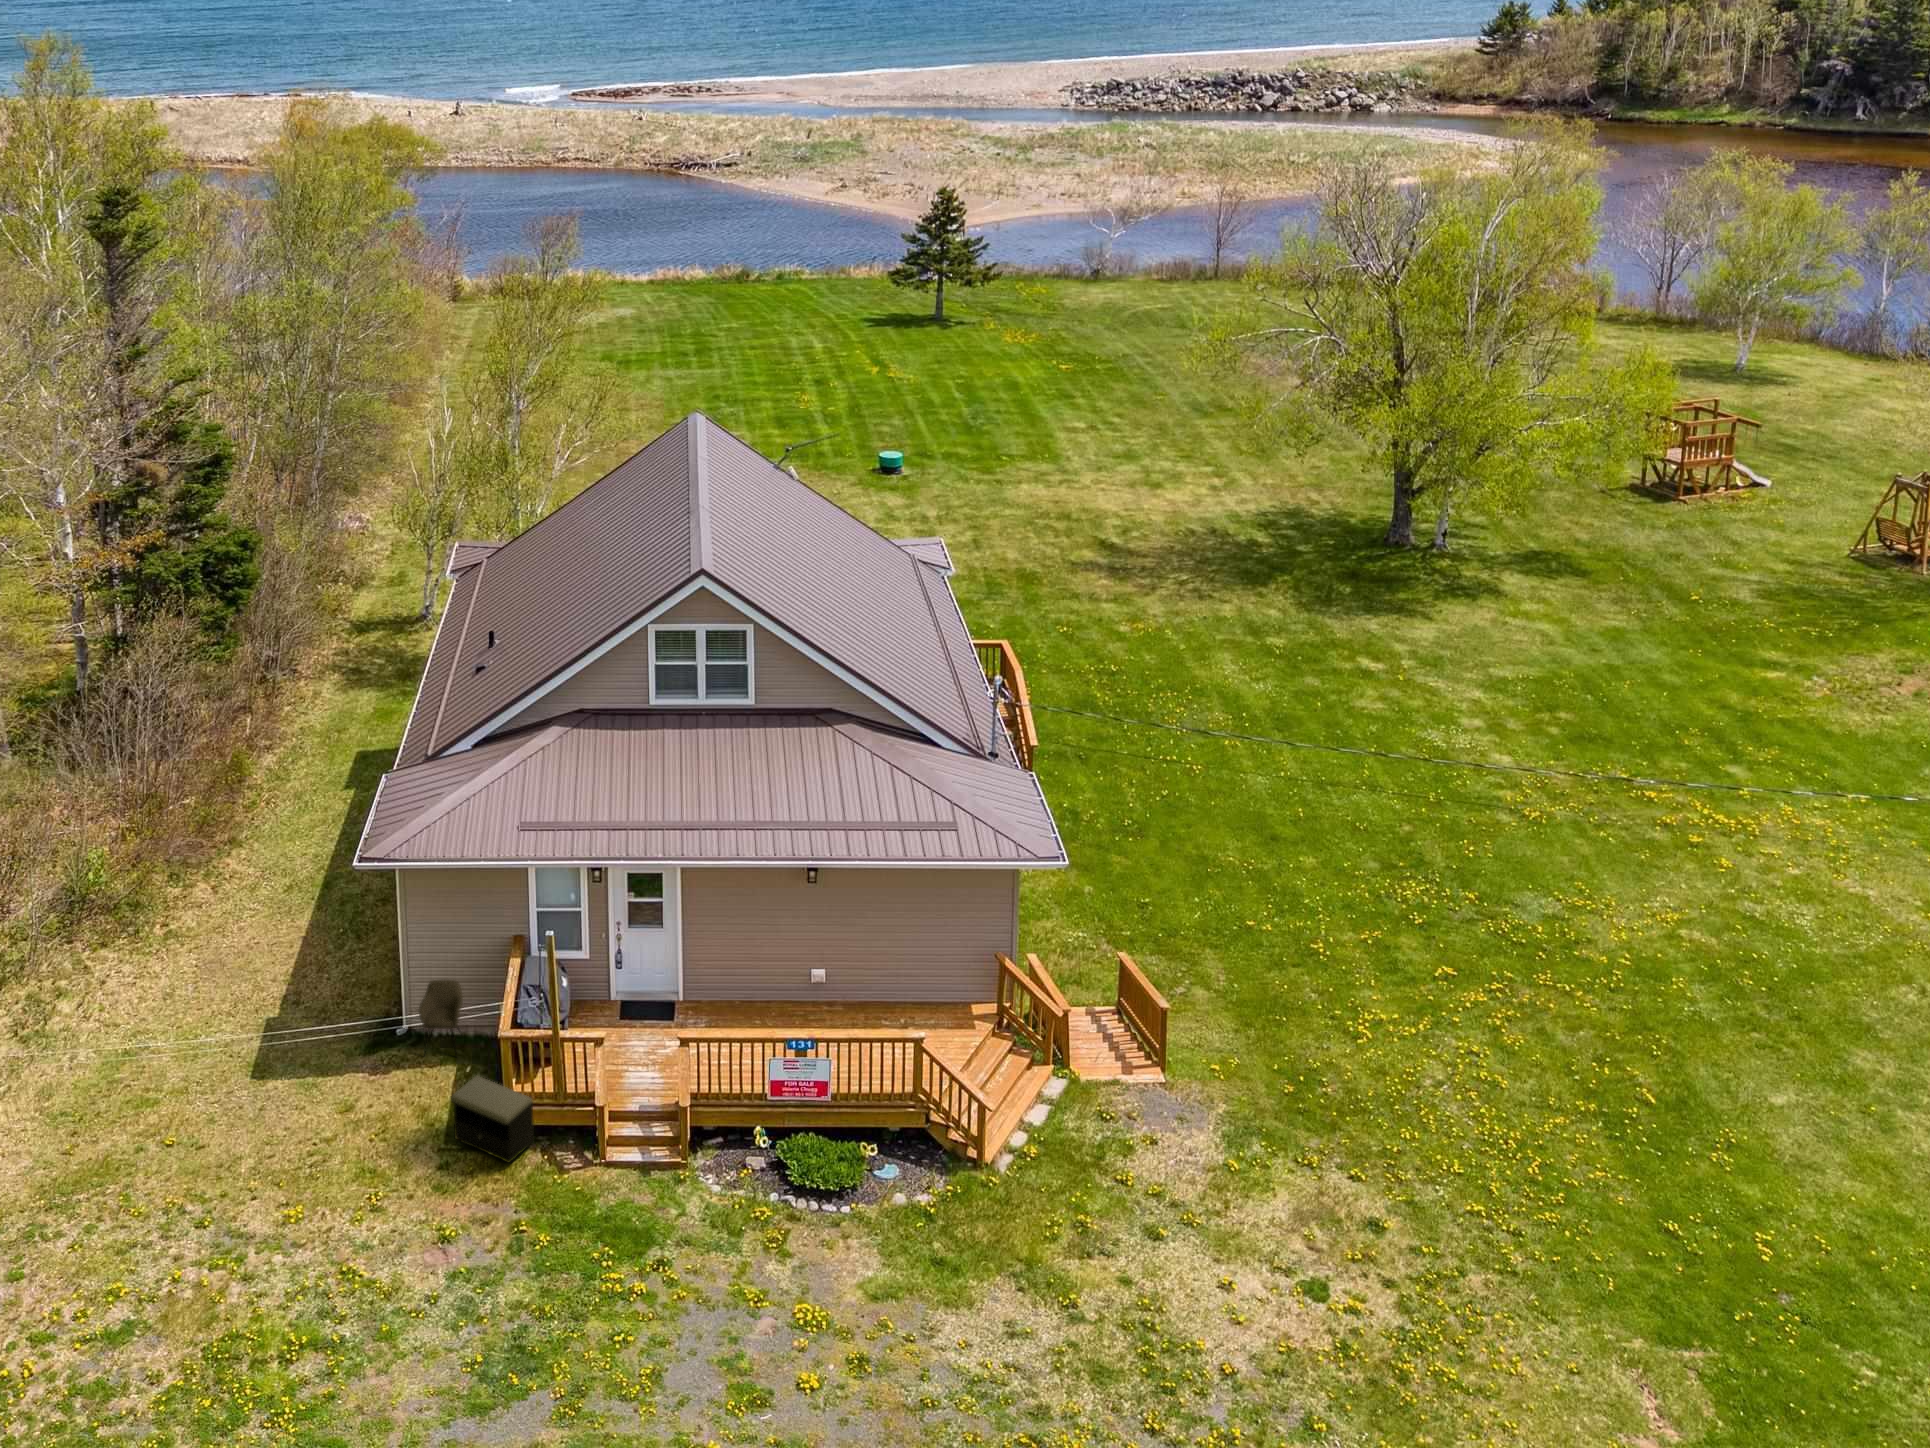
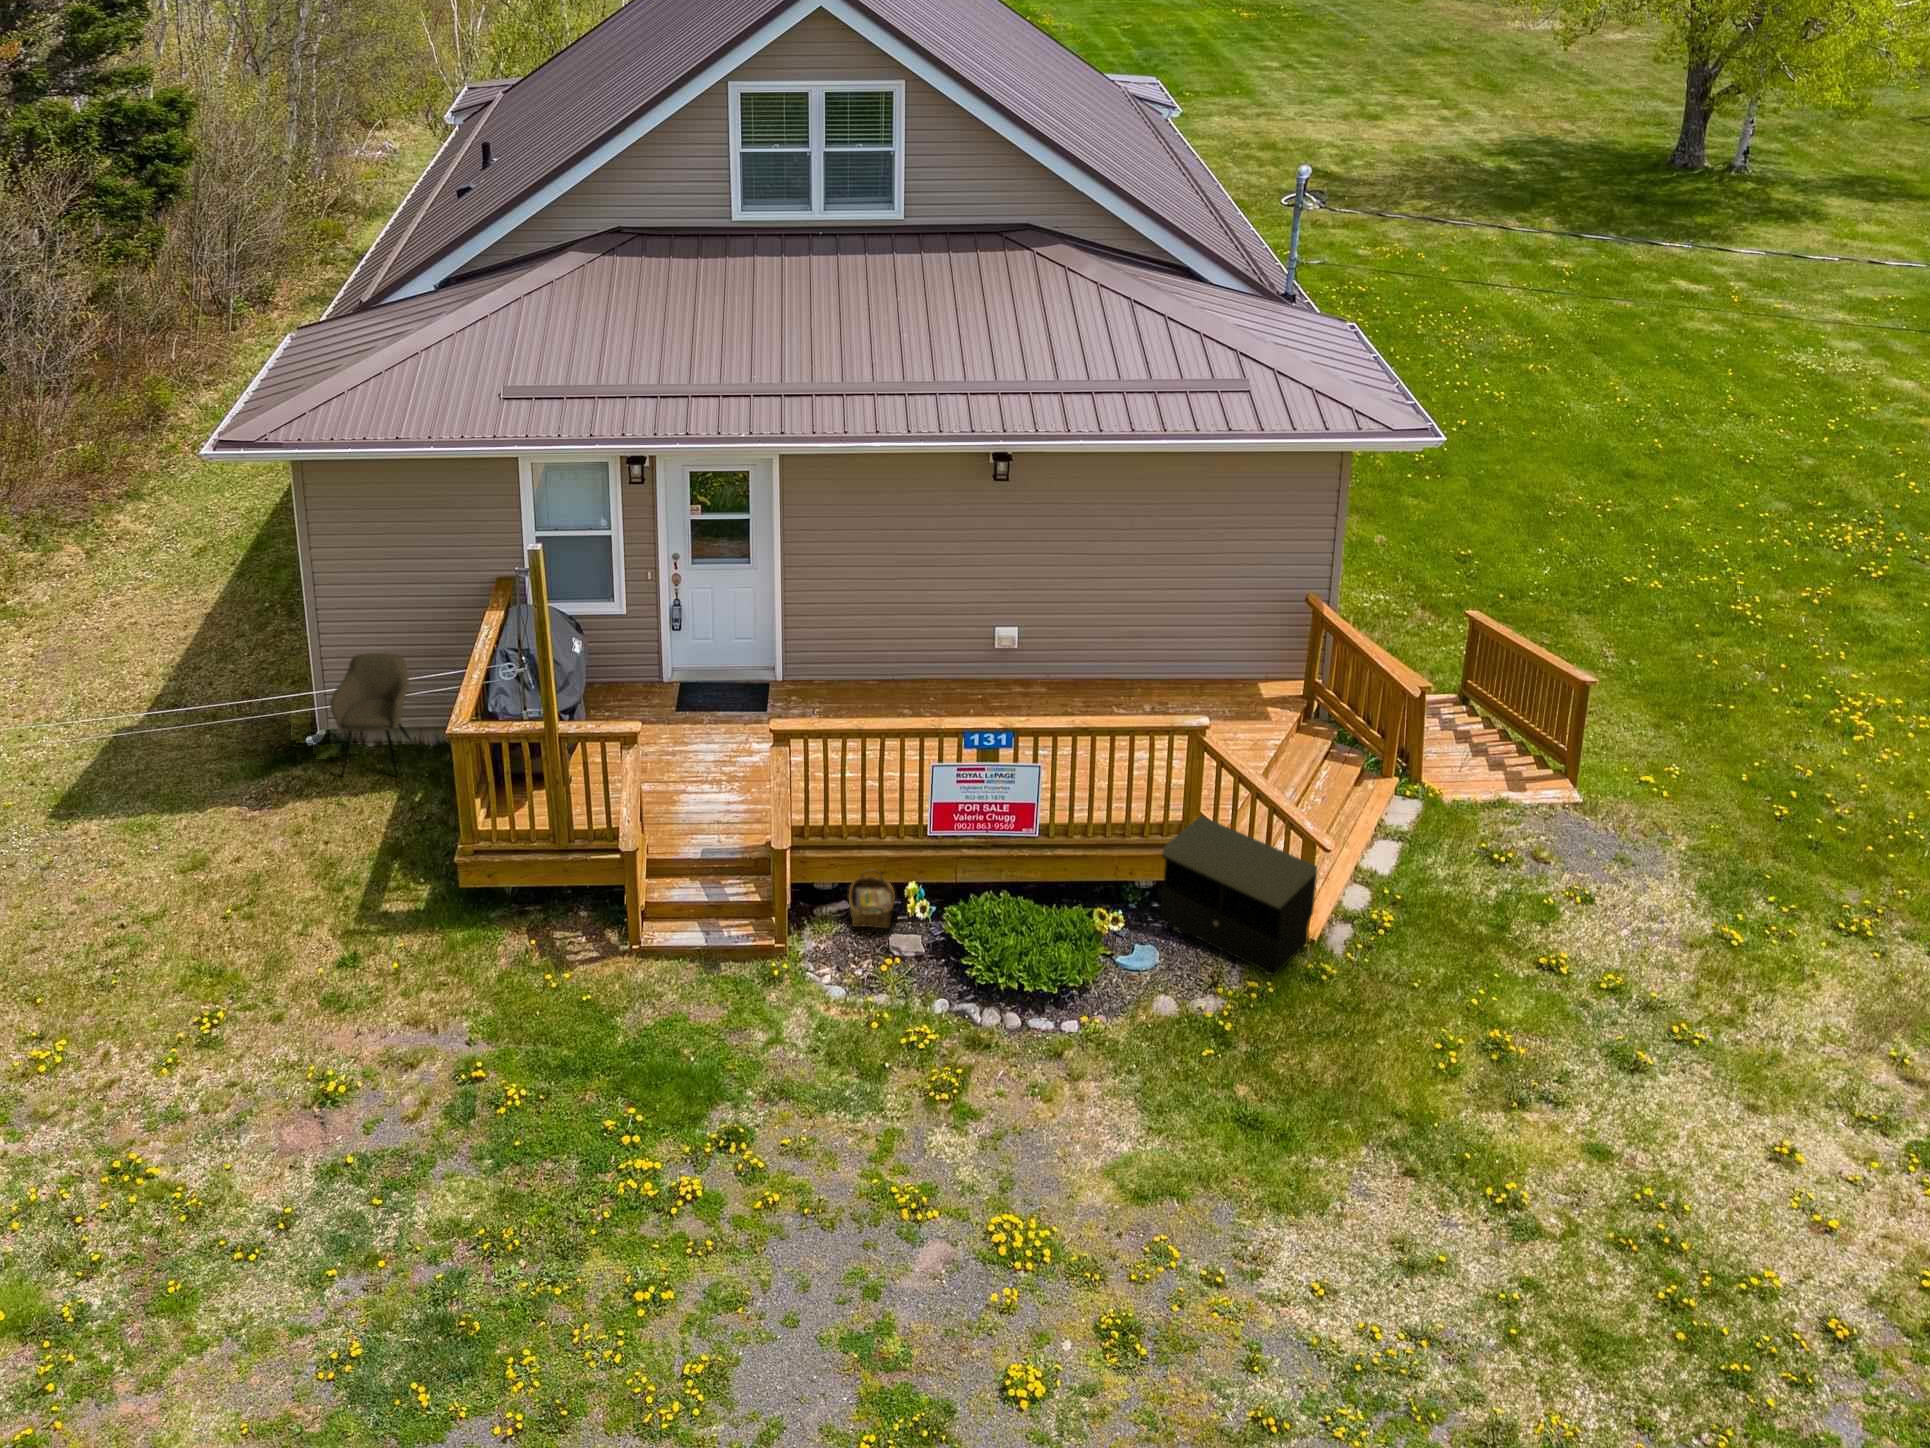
storage bench: present [451,1076,534,1163] -> present [1160,816,1317,975]
woven basket: none [724,1118,750,1154] -> present [849,870,895,928]

